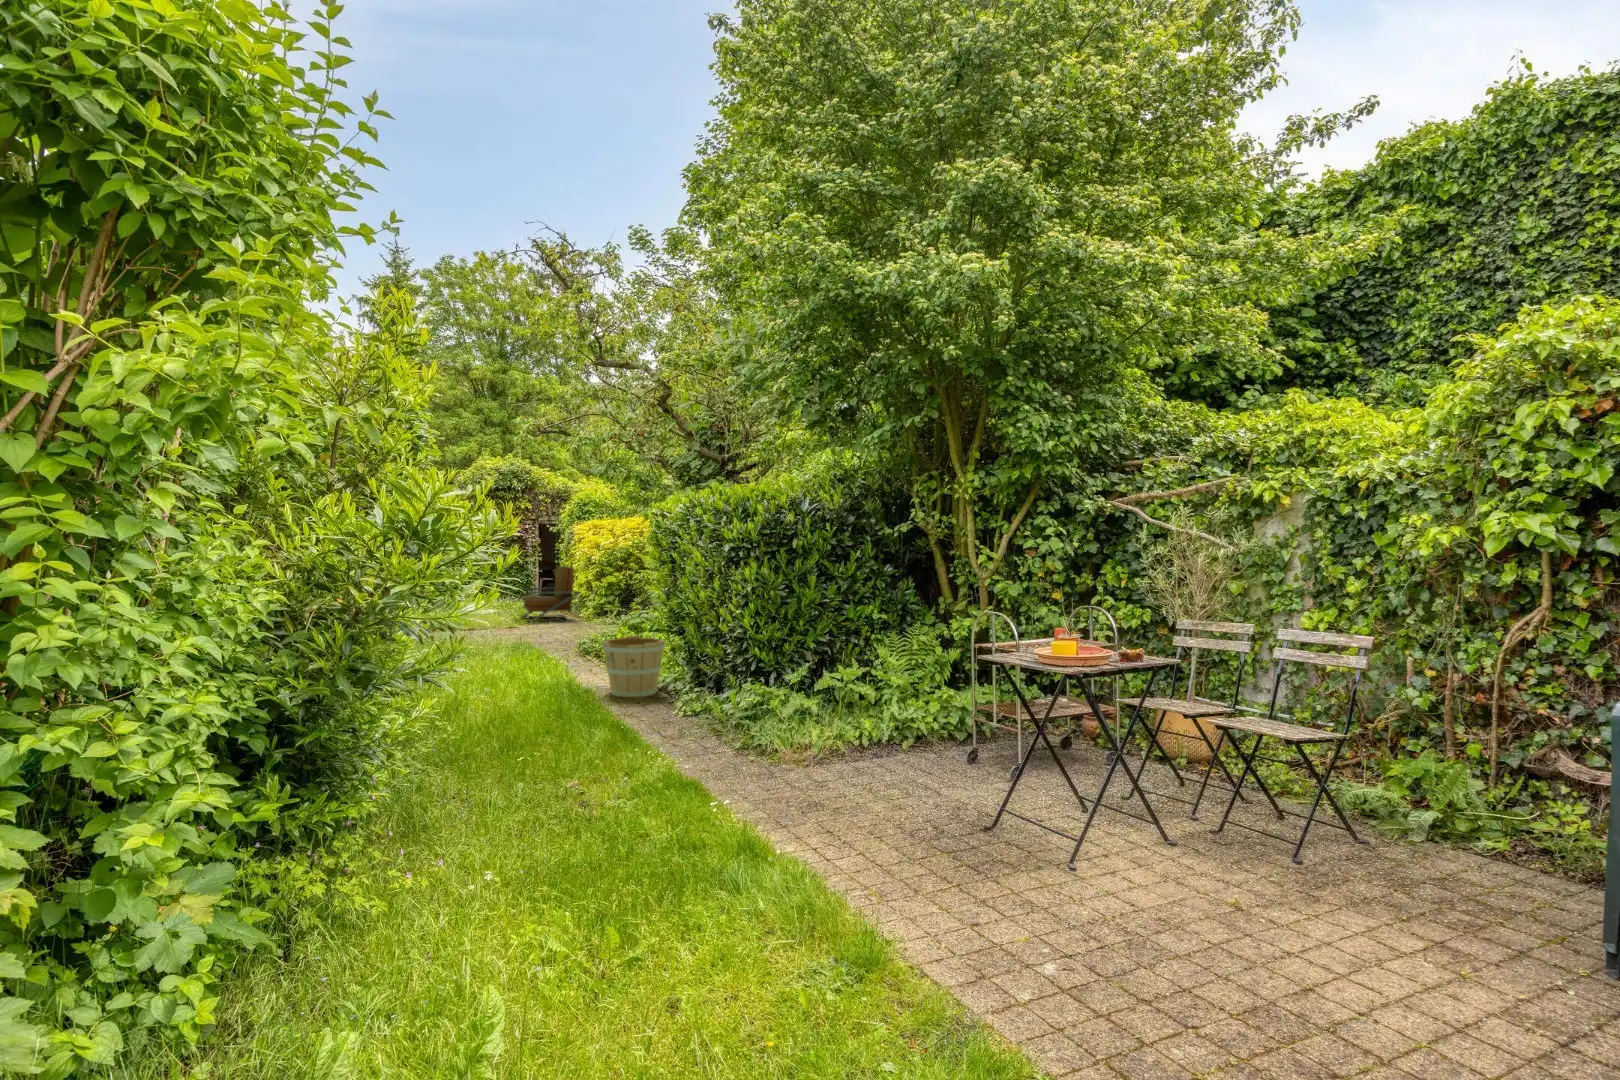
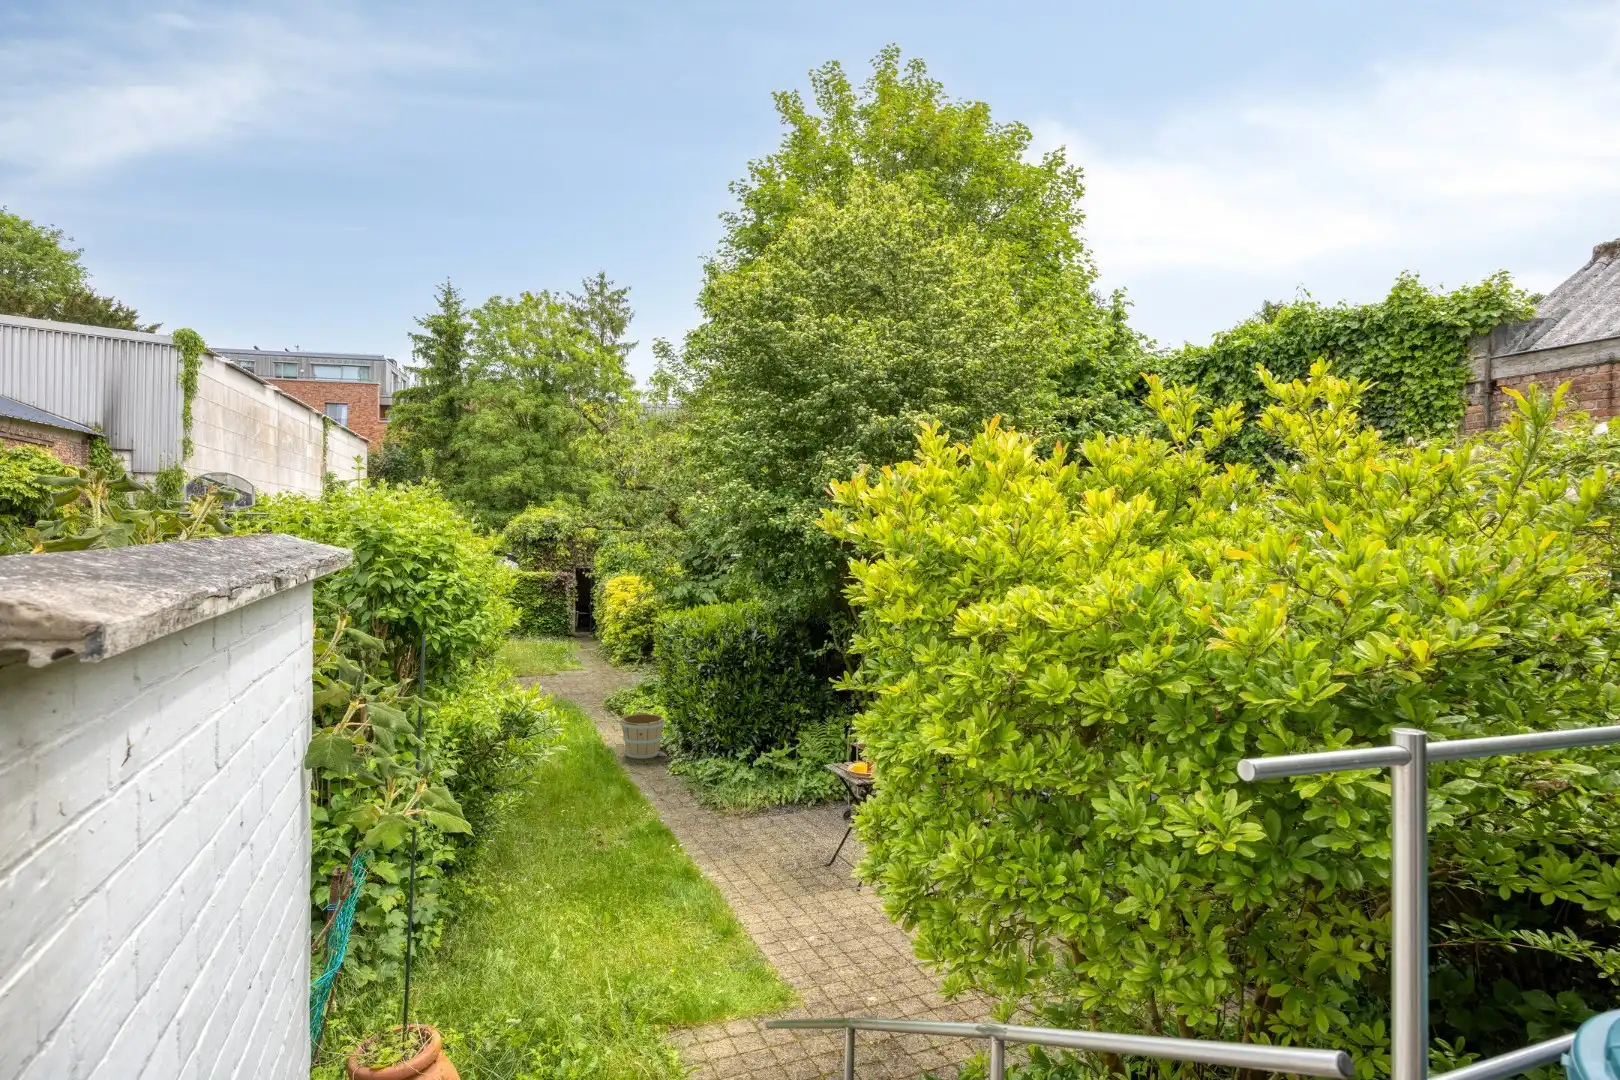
lounge chair: present [521,566,579,624] -> none [562,618,610,670]

